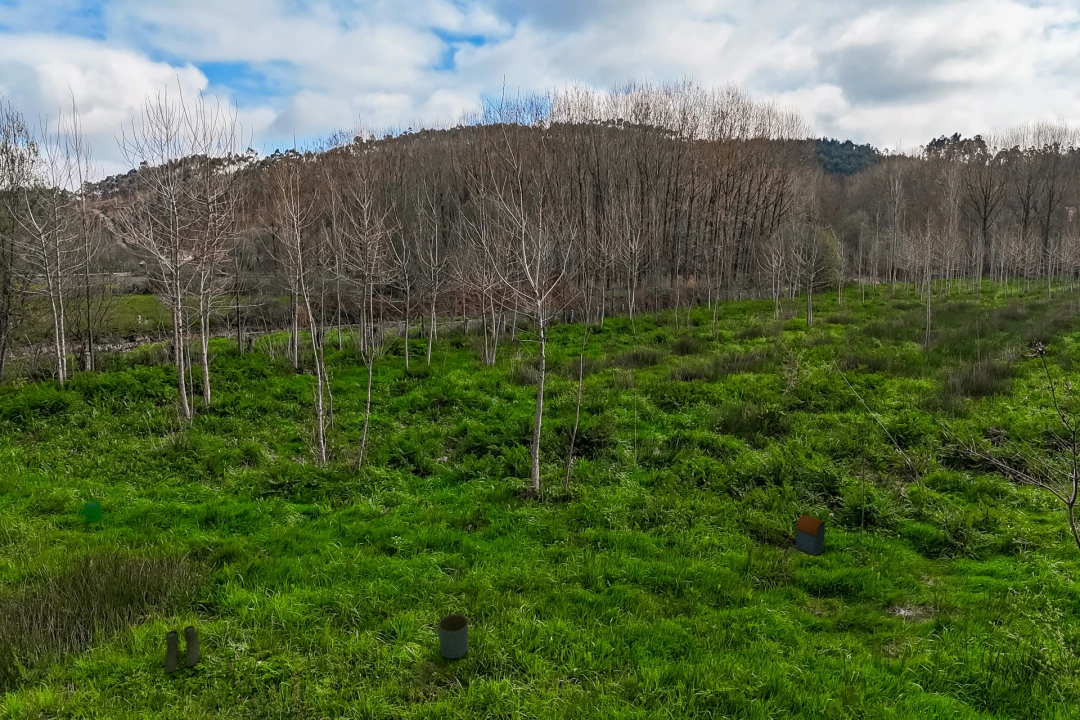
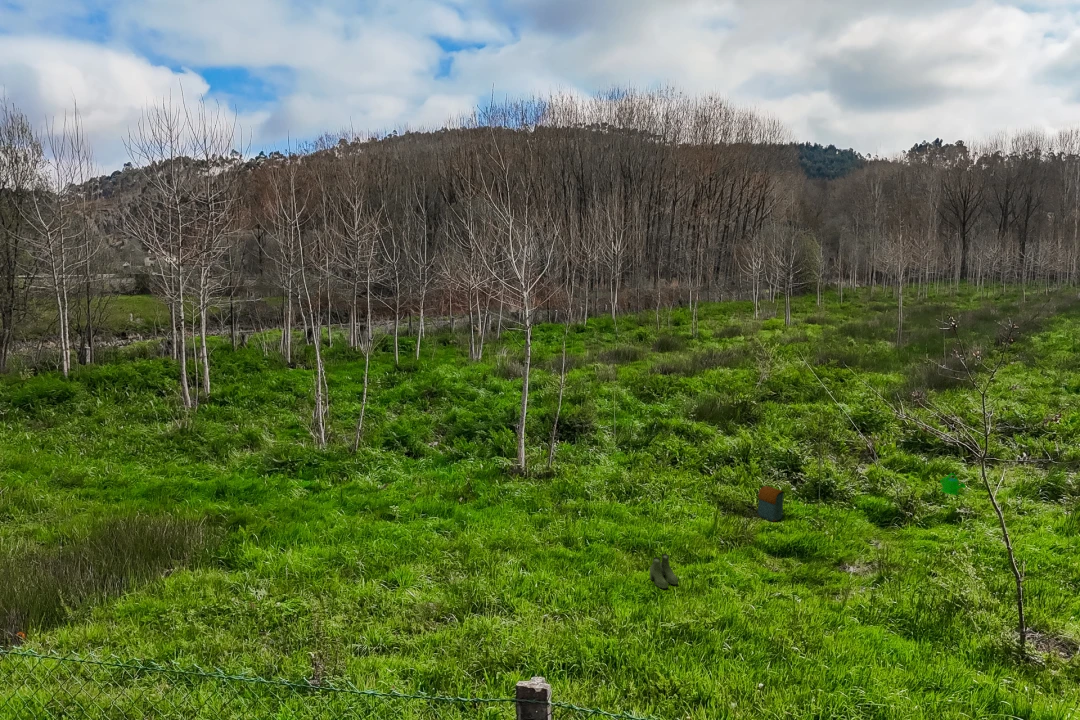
watering can: present [80,498,104,522] -> present [940,473,966,495]
planter: present [438,614,468,658] -> none [436,564,463,601]
boots: present [165,626,199,673] -> present [650,554,678,589]

